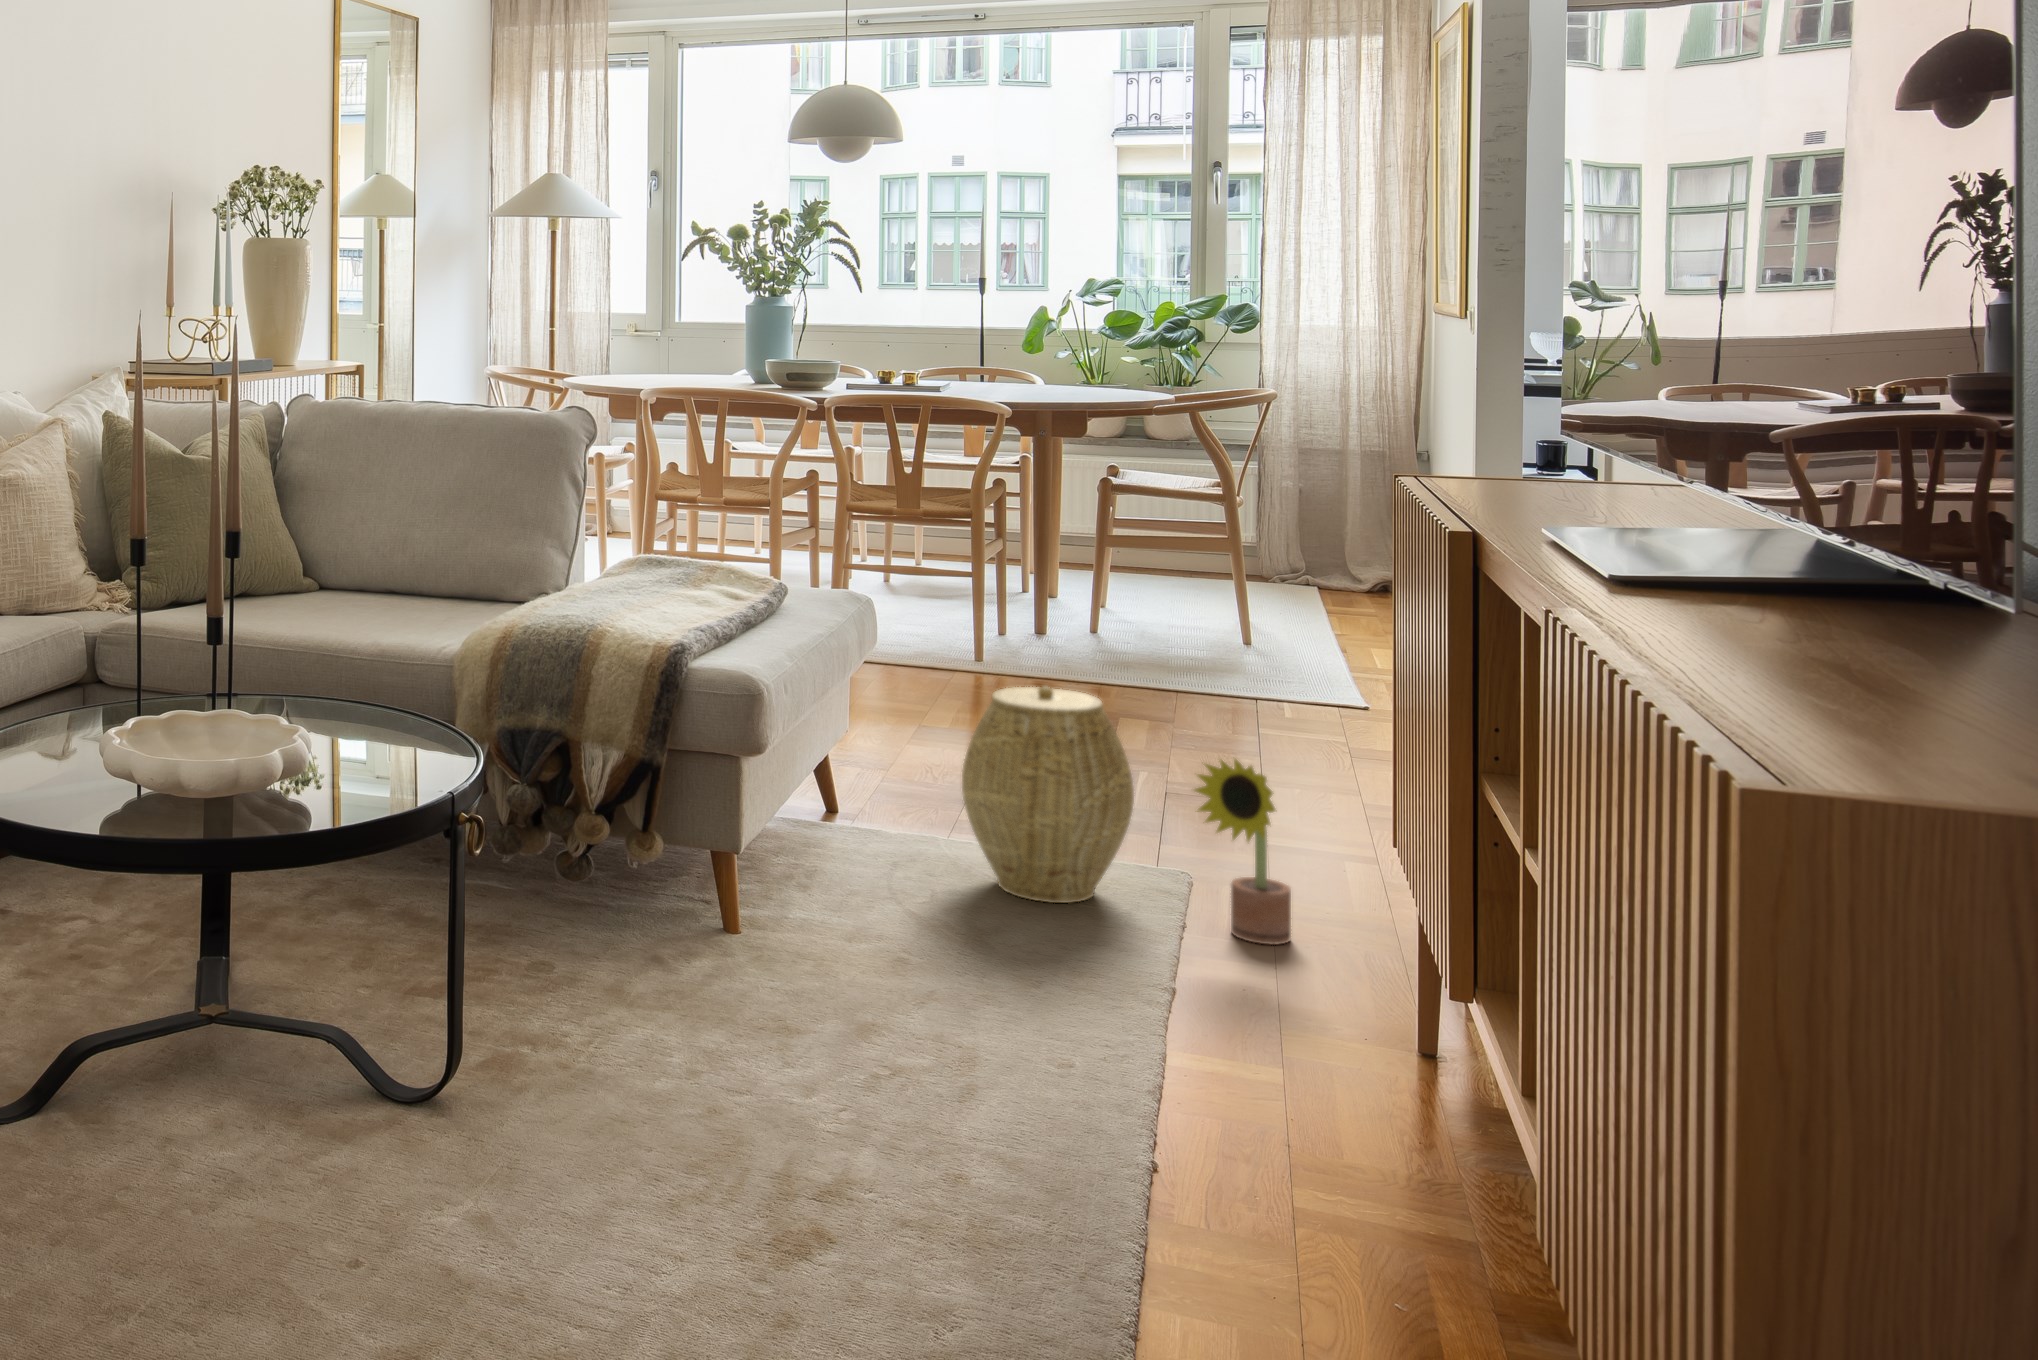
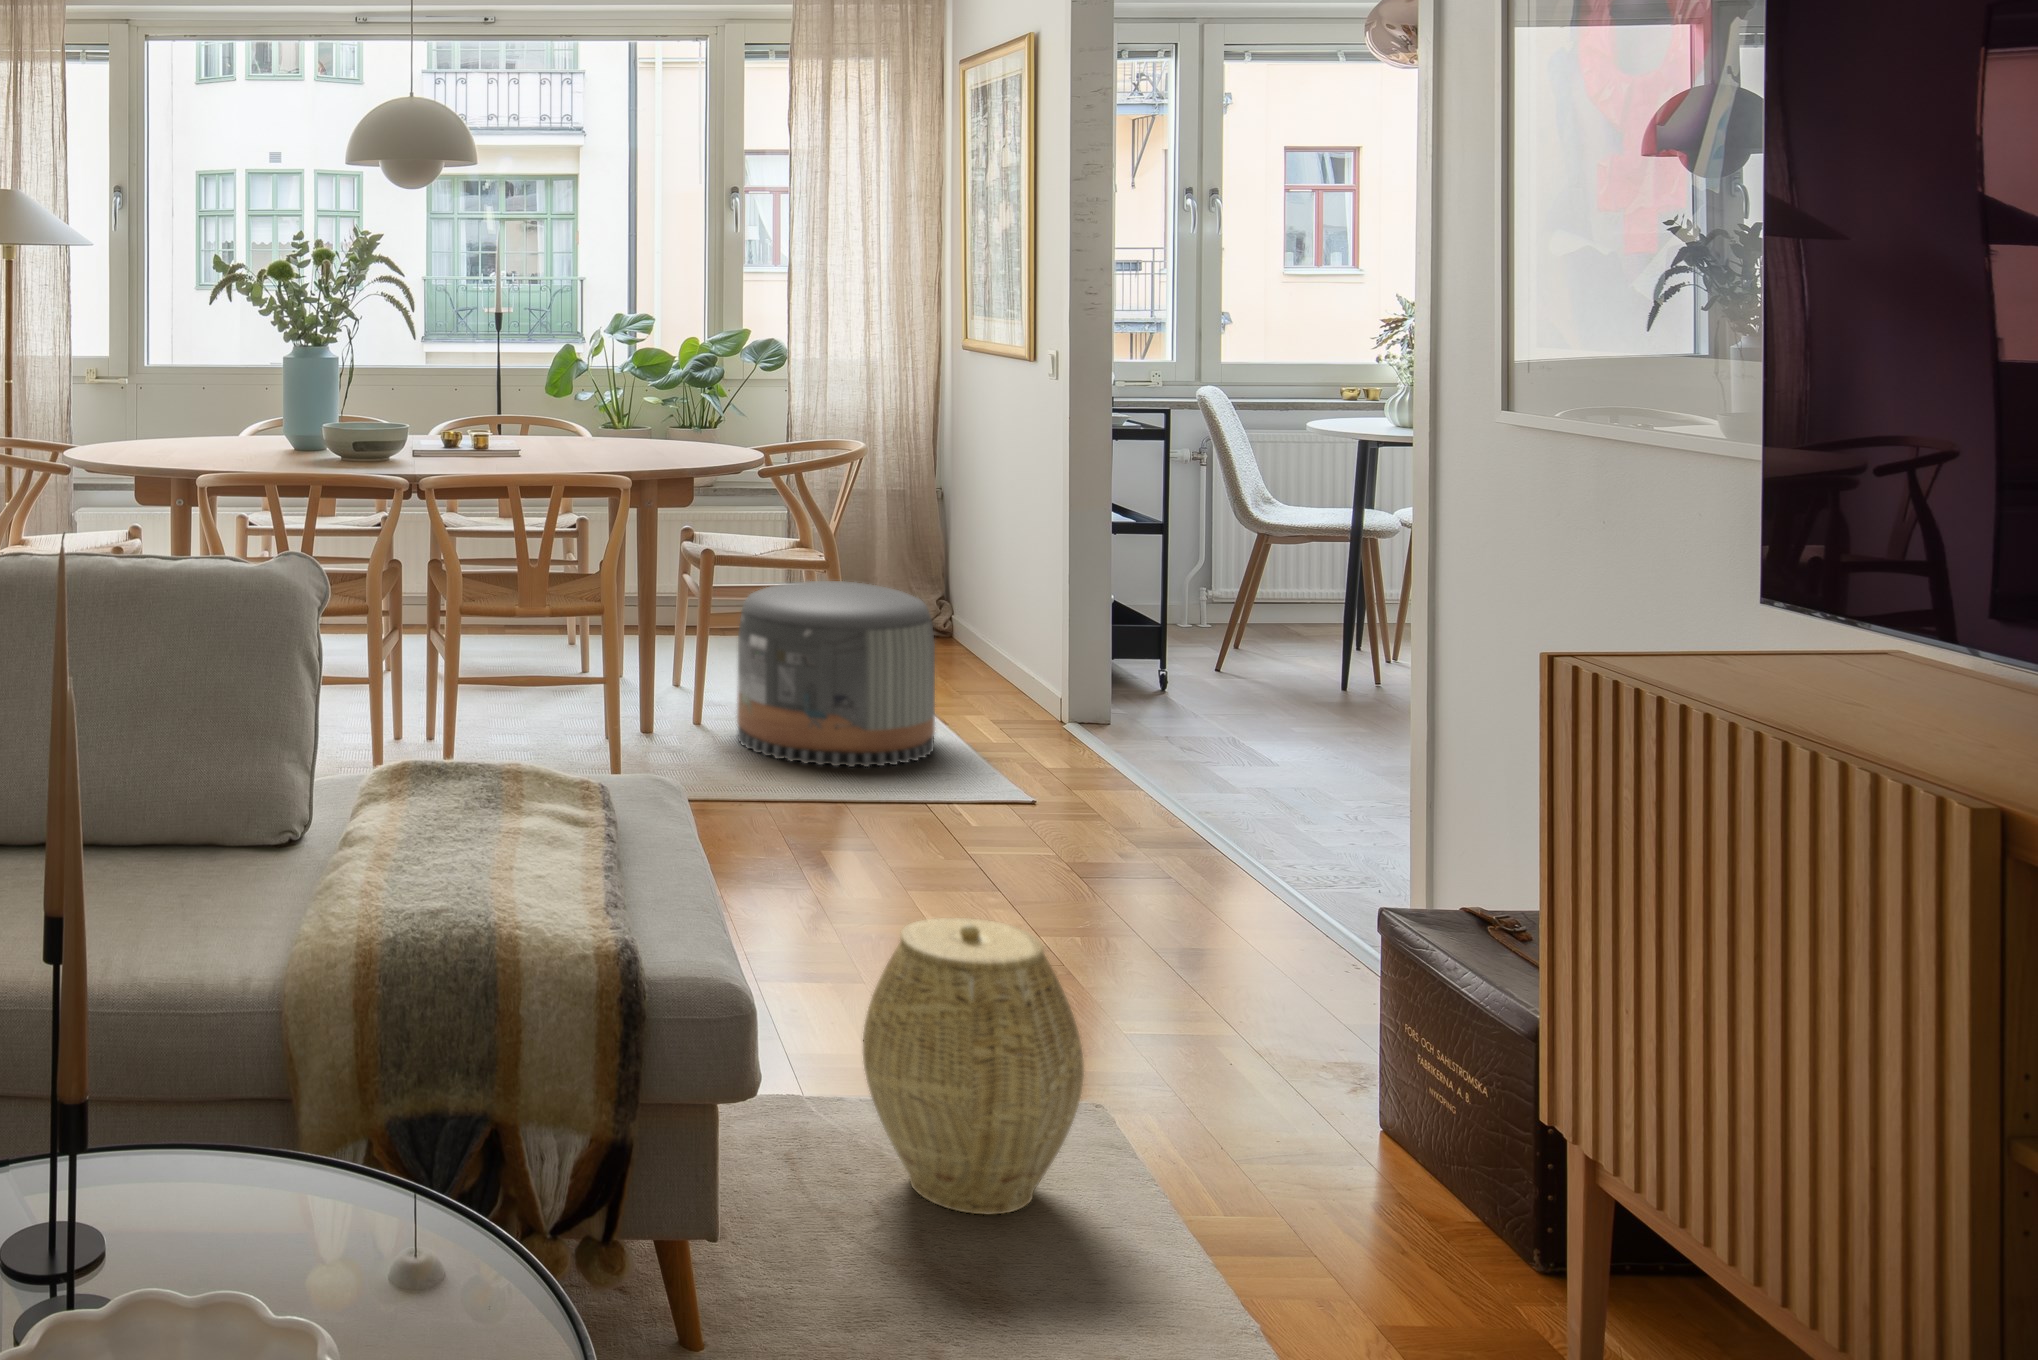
pouf: none [1128,509,1318,670] -> present [737,581,935,767]
decorative plant: present [1195,759,1291,945] -> none [1184,1015,1312,1247]

